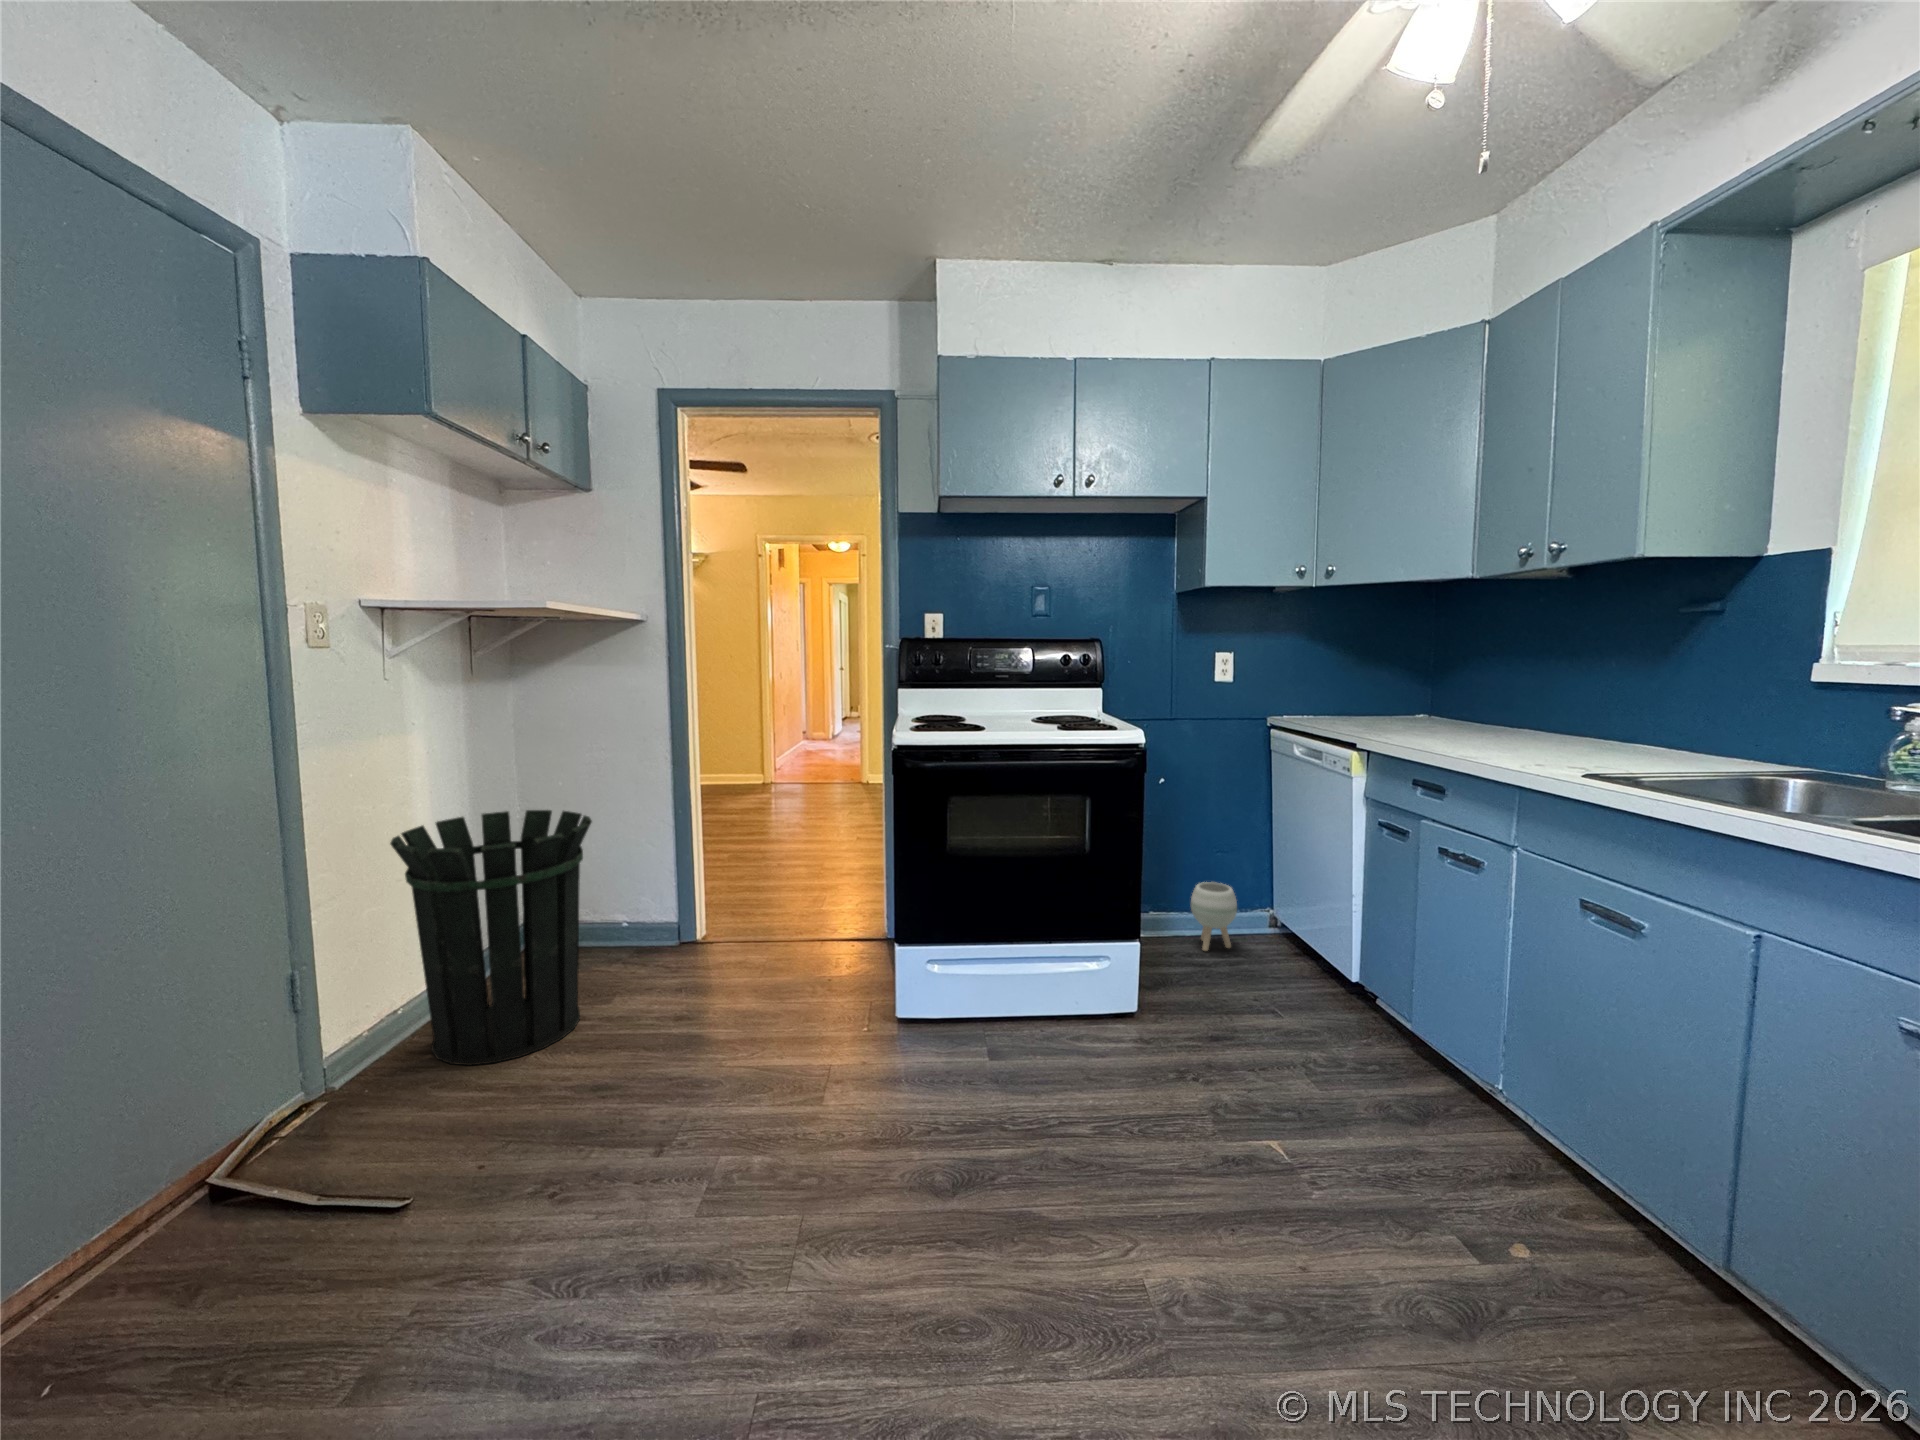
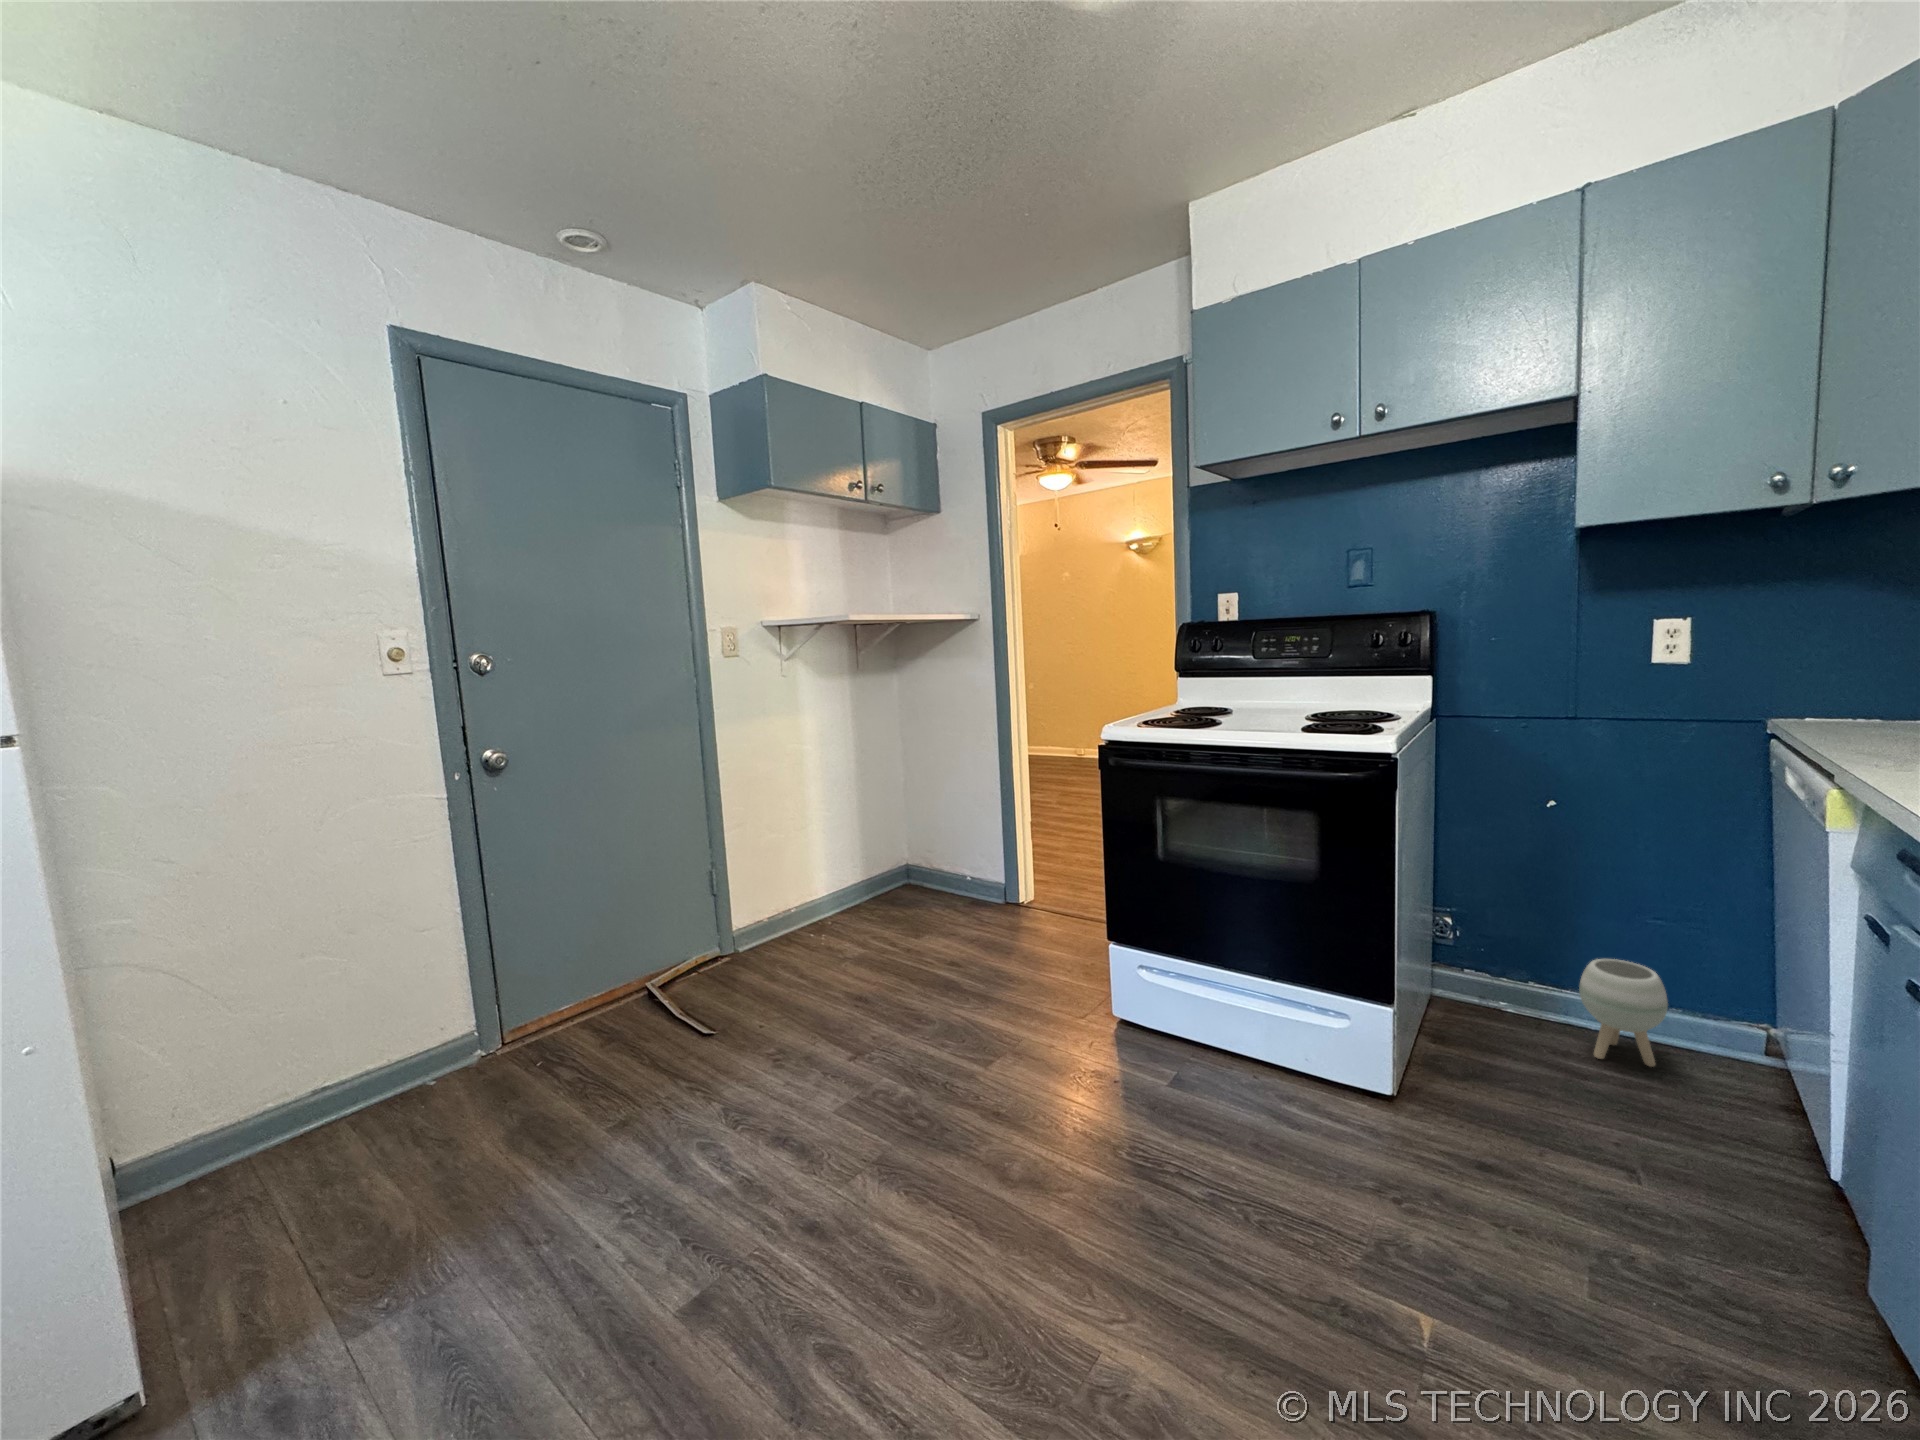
waste bin: present [390,810,592,1065] -> none [771,775,901,959]

